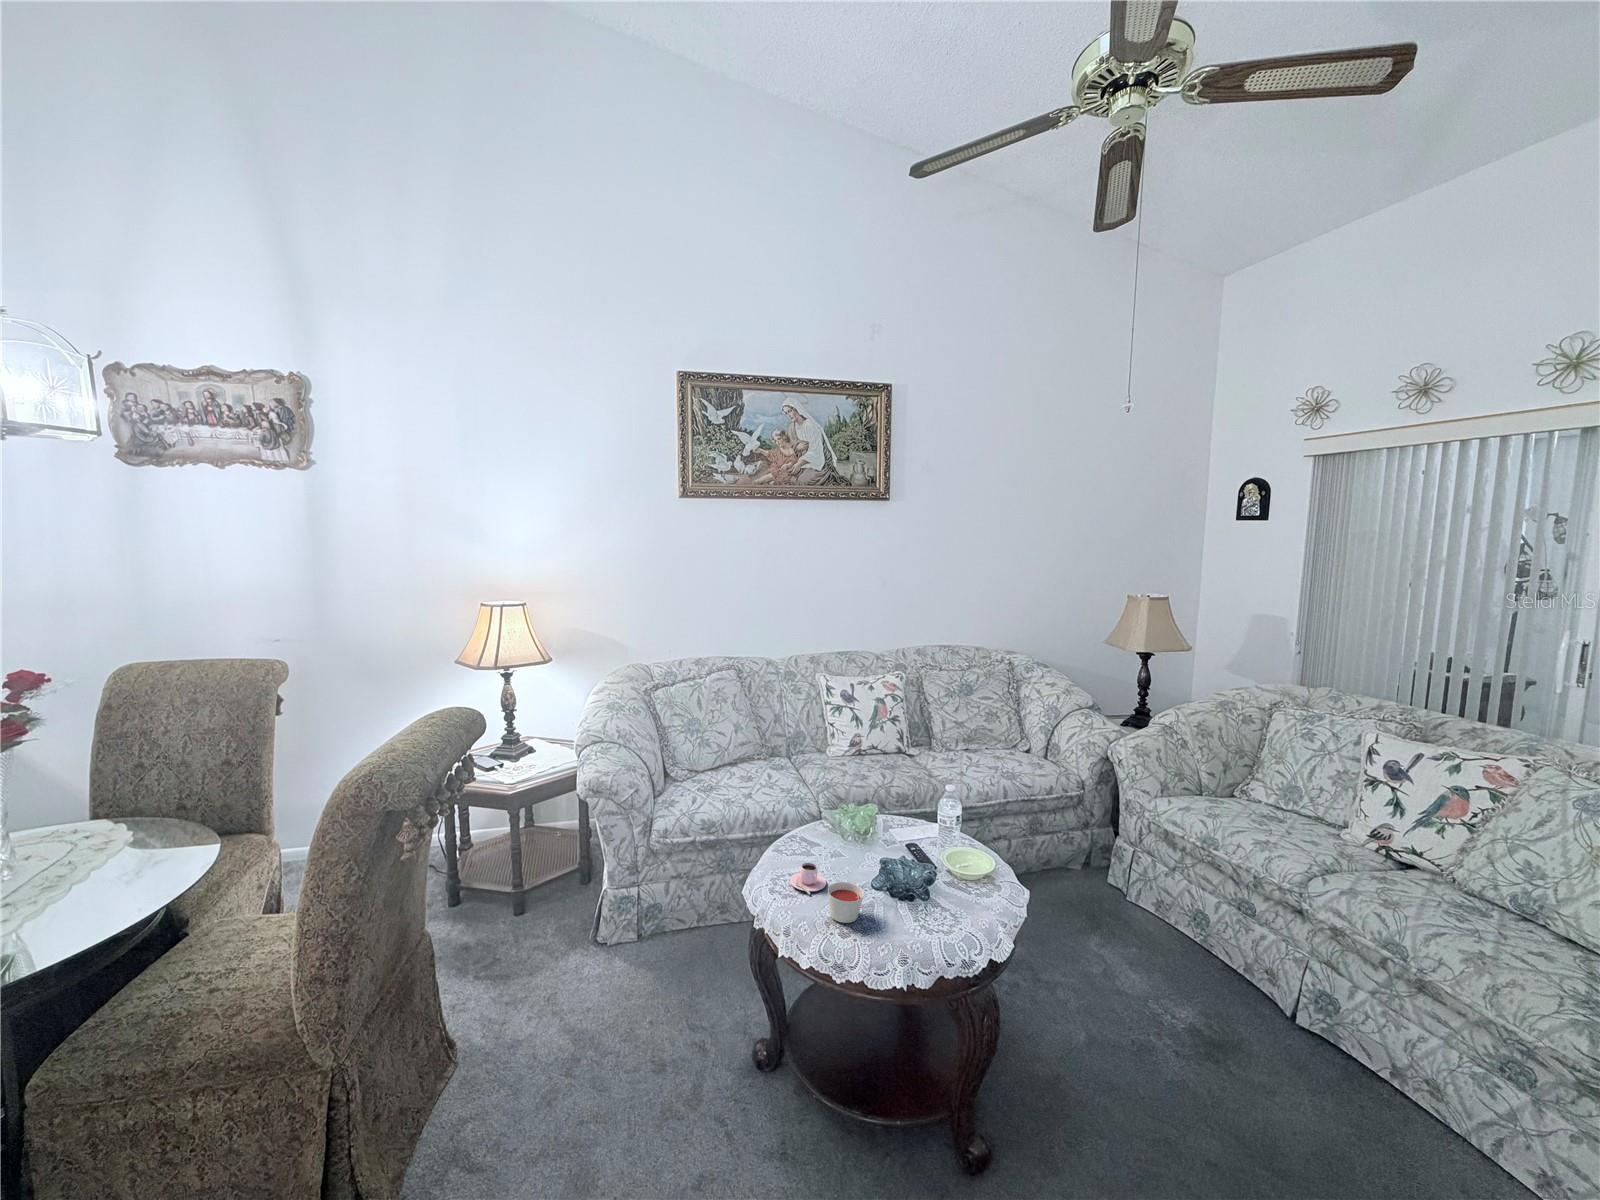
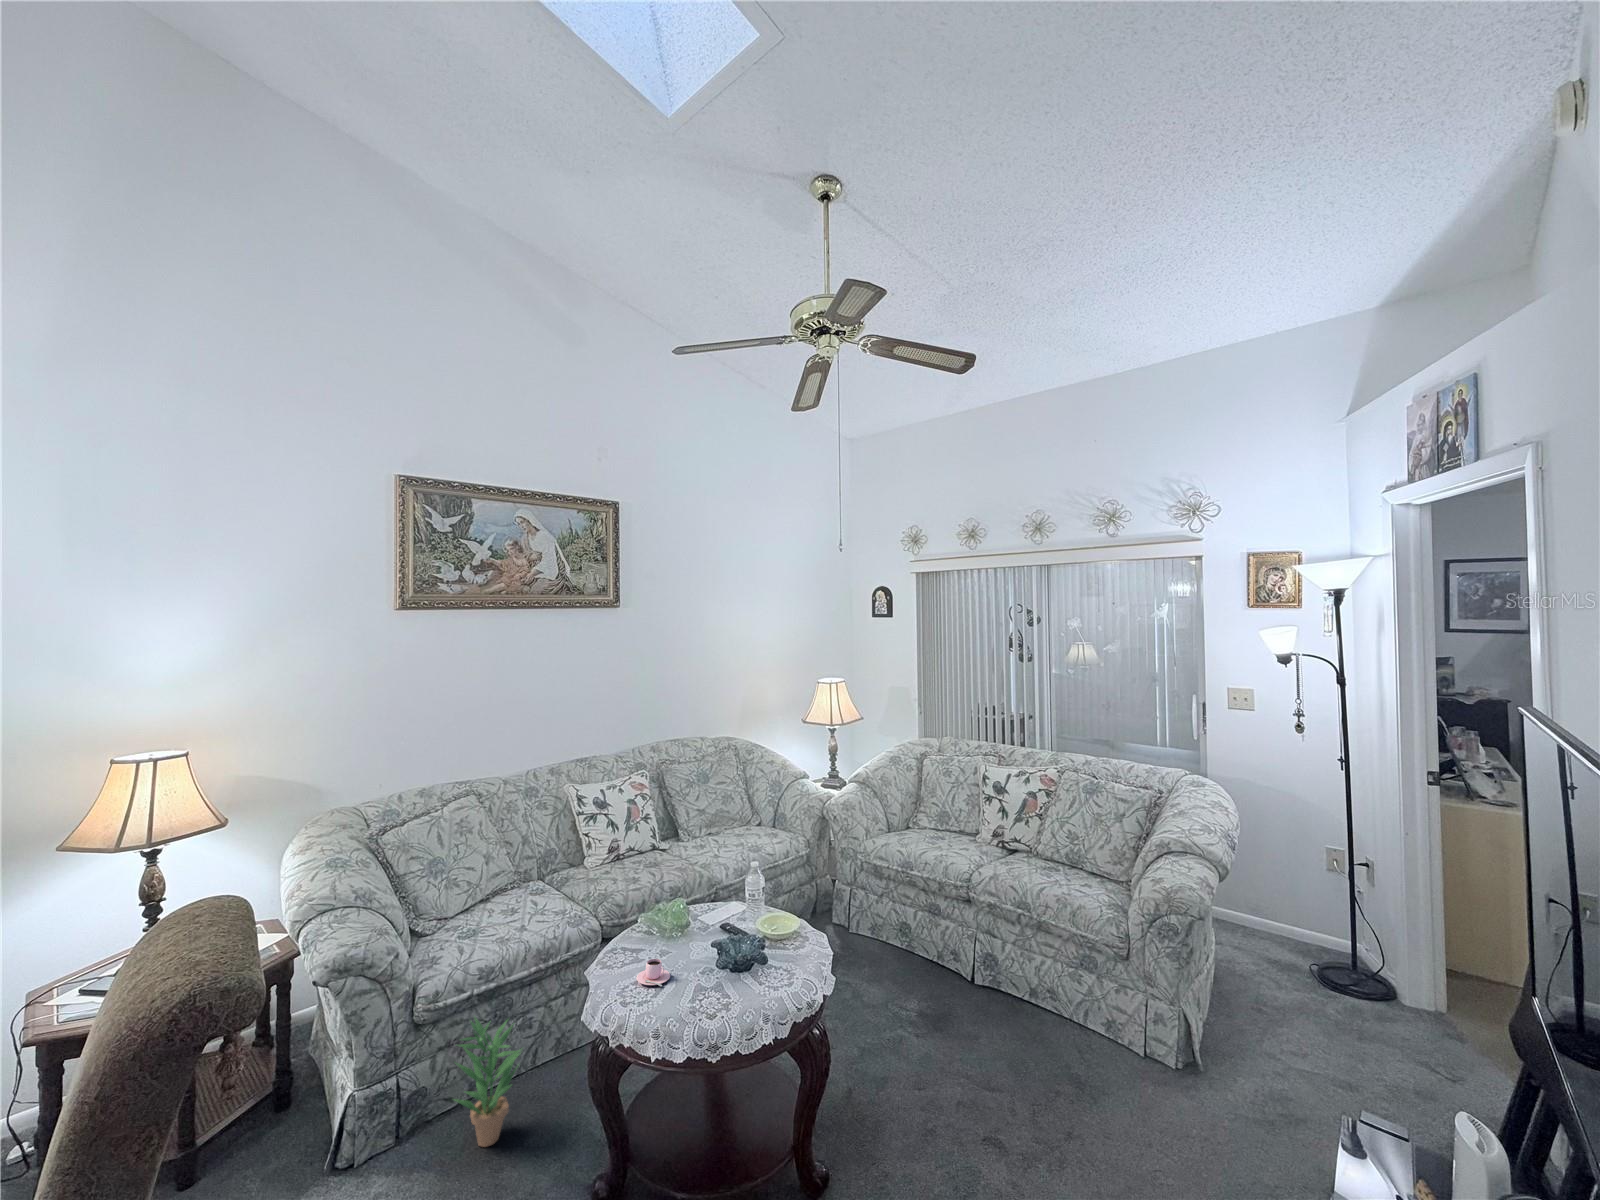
potted plant: none [651,863,717,981] -> present [454,1017,520,1147]
candle: present [828,882,864,923] -> none [686,962,717,998]

